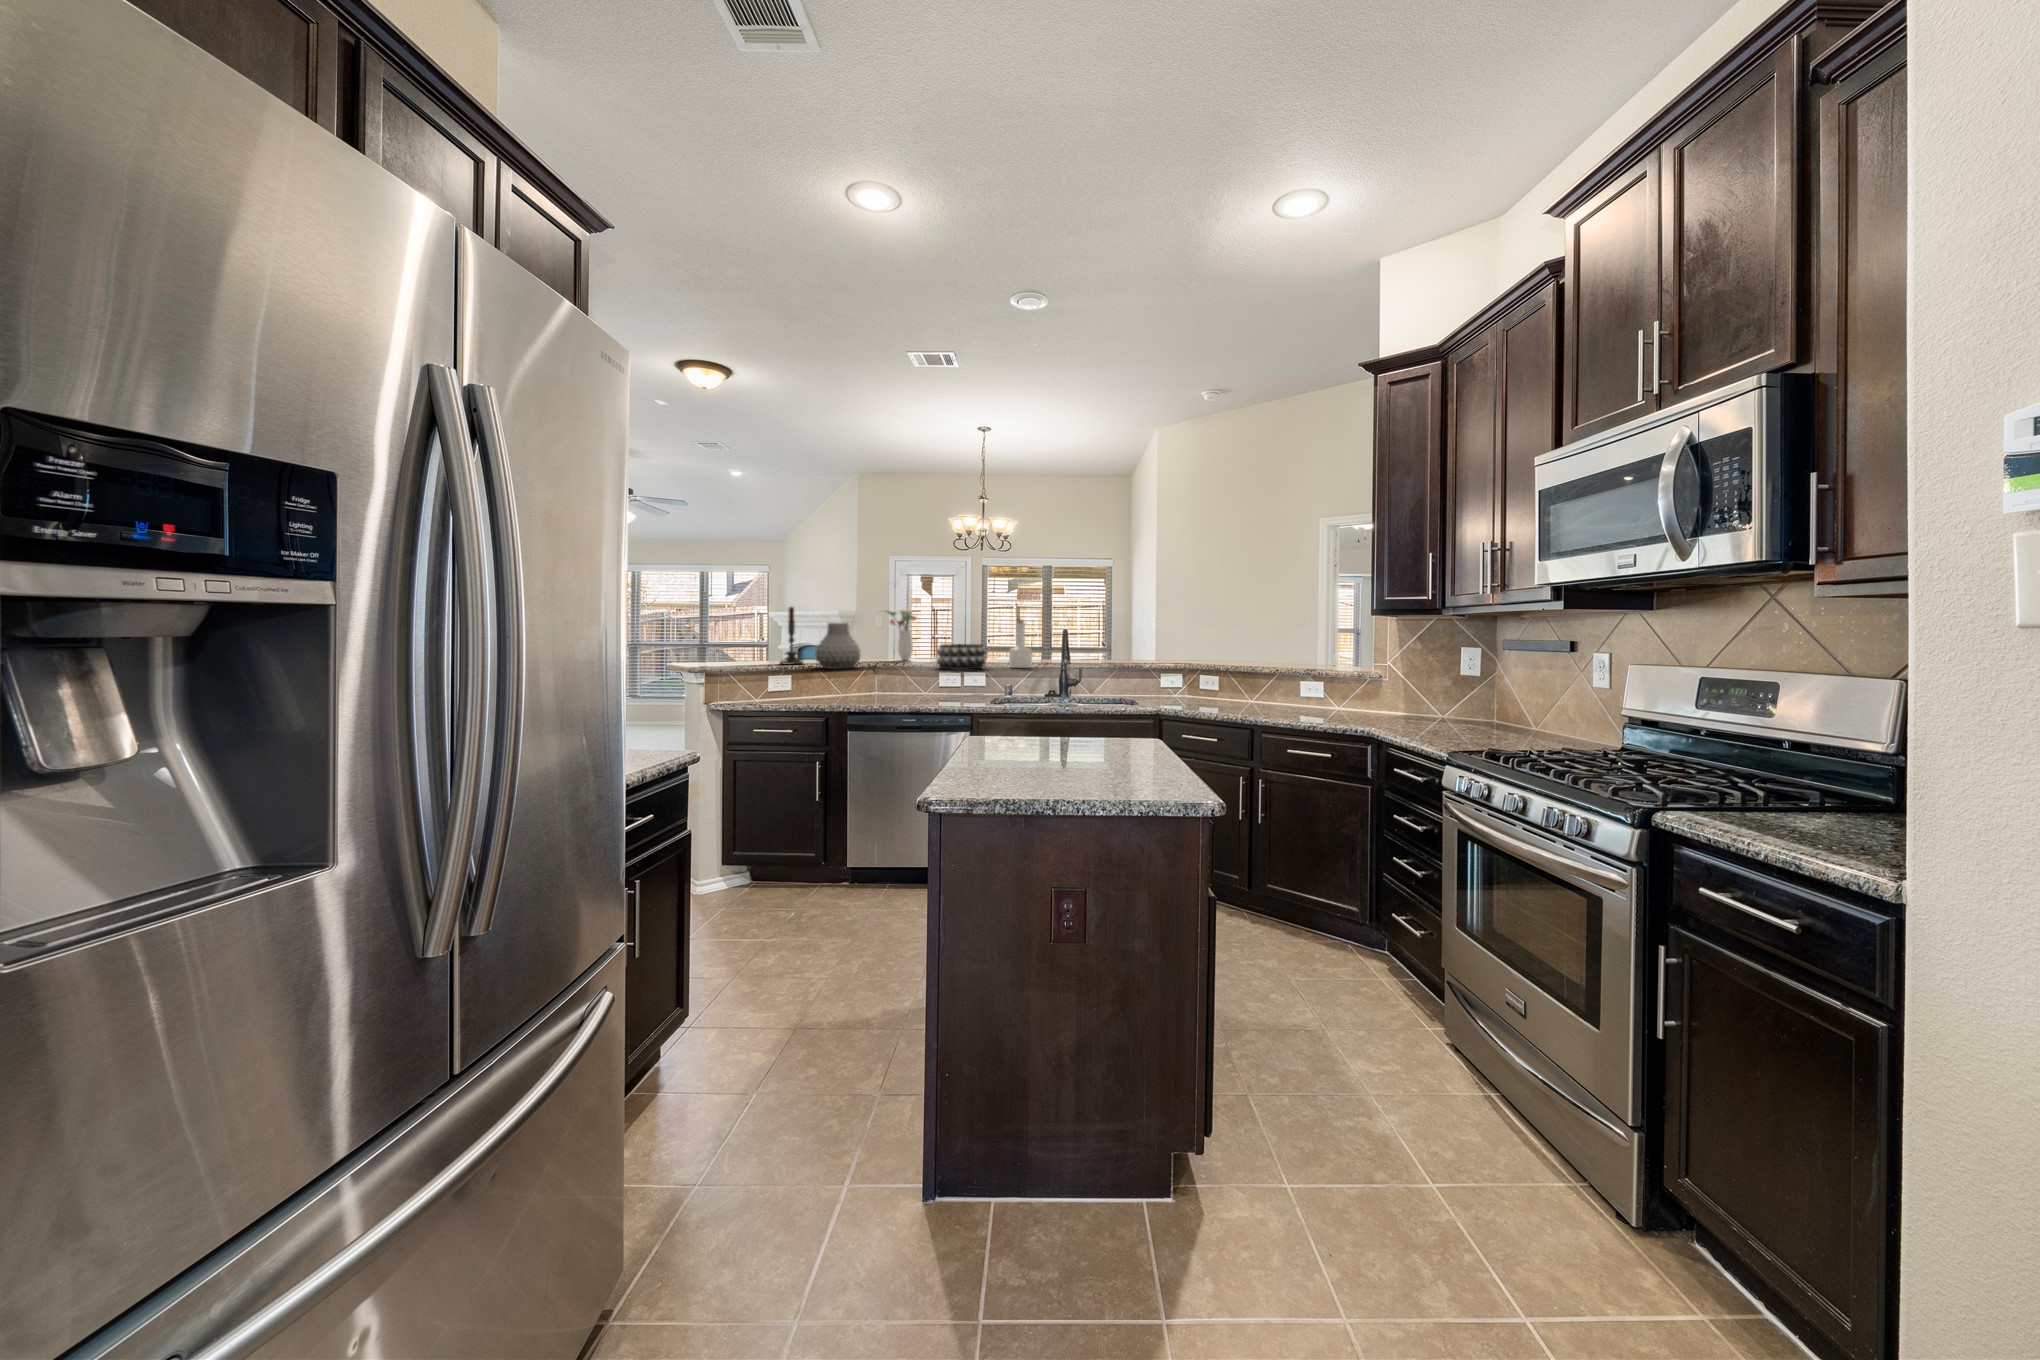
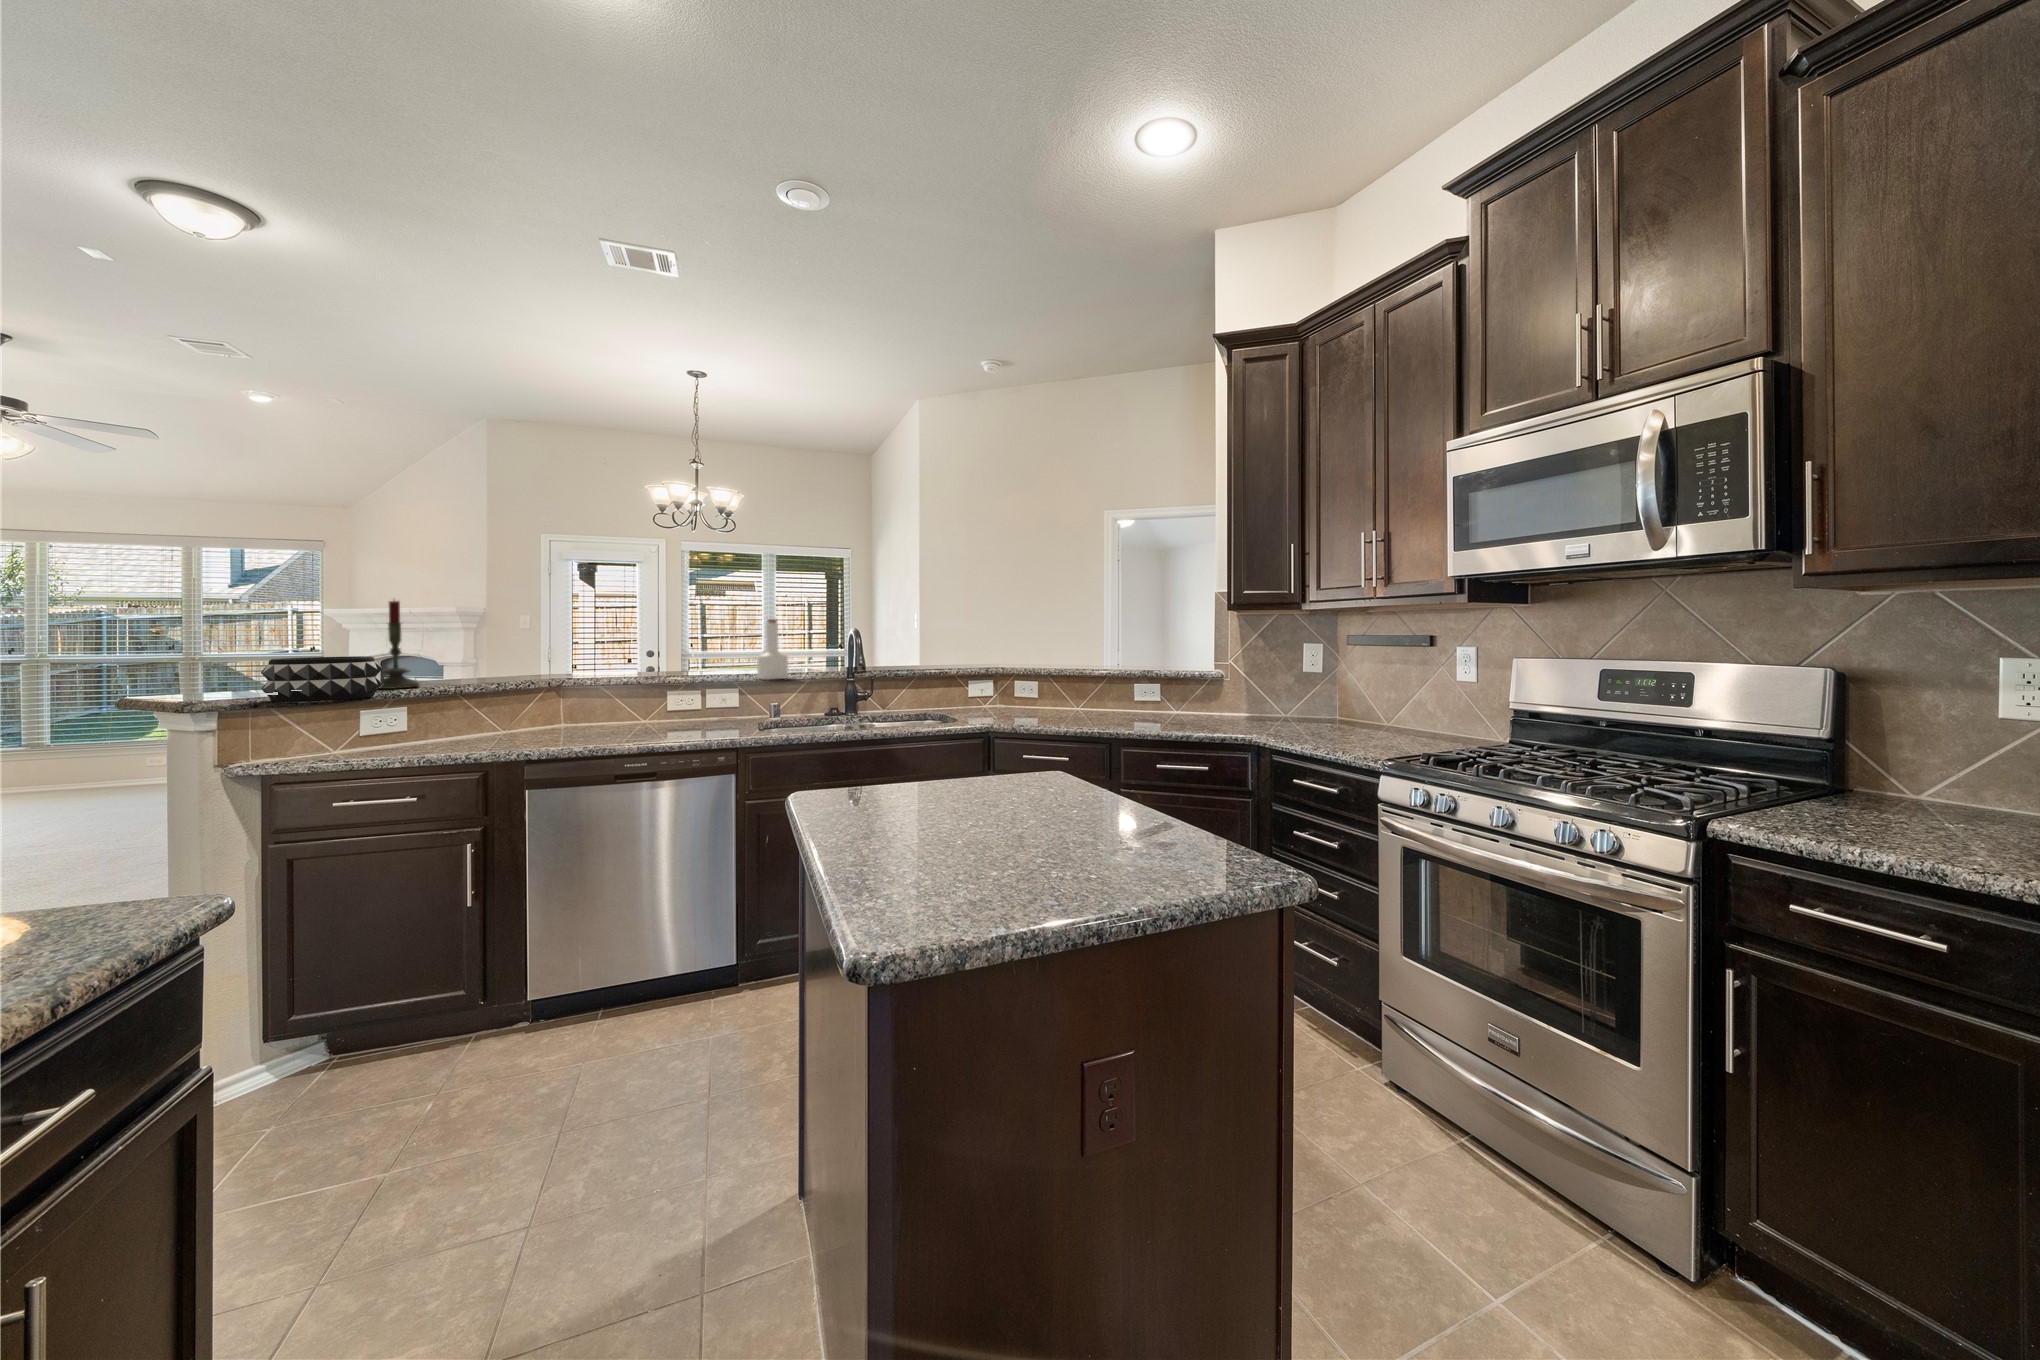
flower arrangement: present [886,610,916,660] -> none [538,605,603,673]
vase: present [815,623,860,669] -> none [449,624,533,693]
decorative bowl: present [937,644,985,669] -> present [261,656,382,702]

